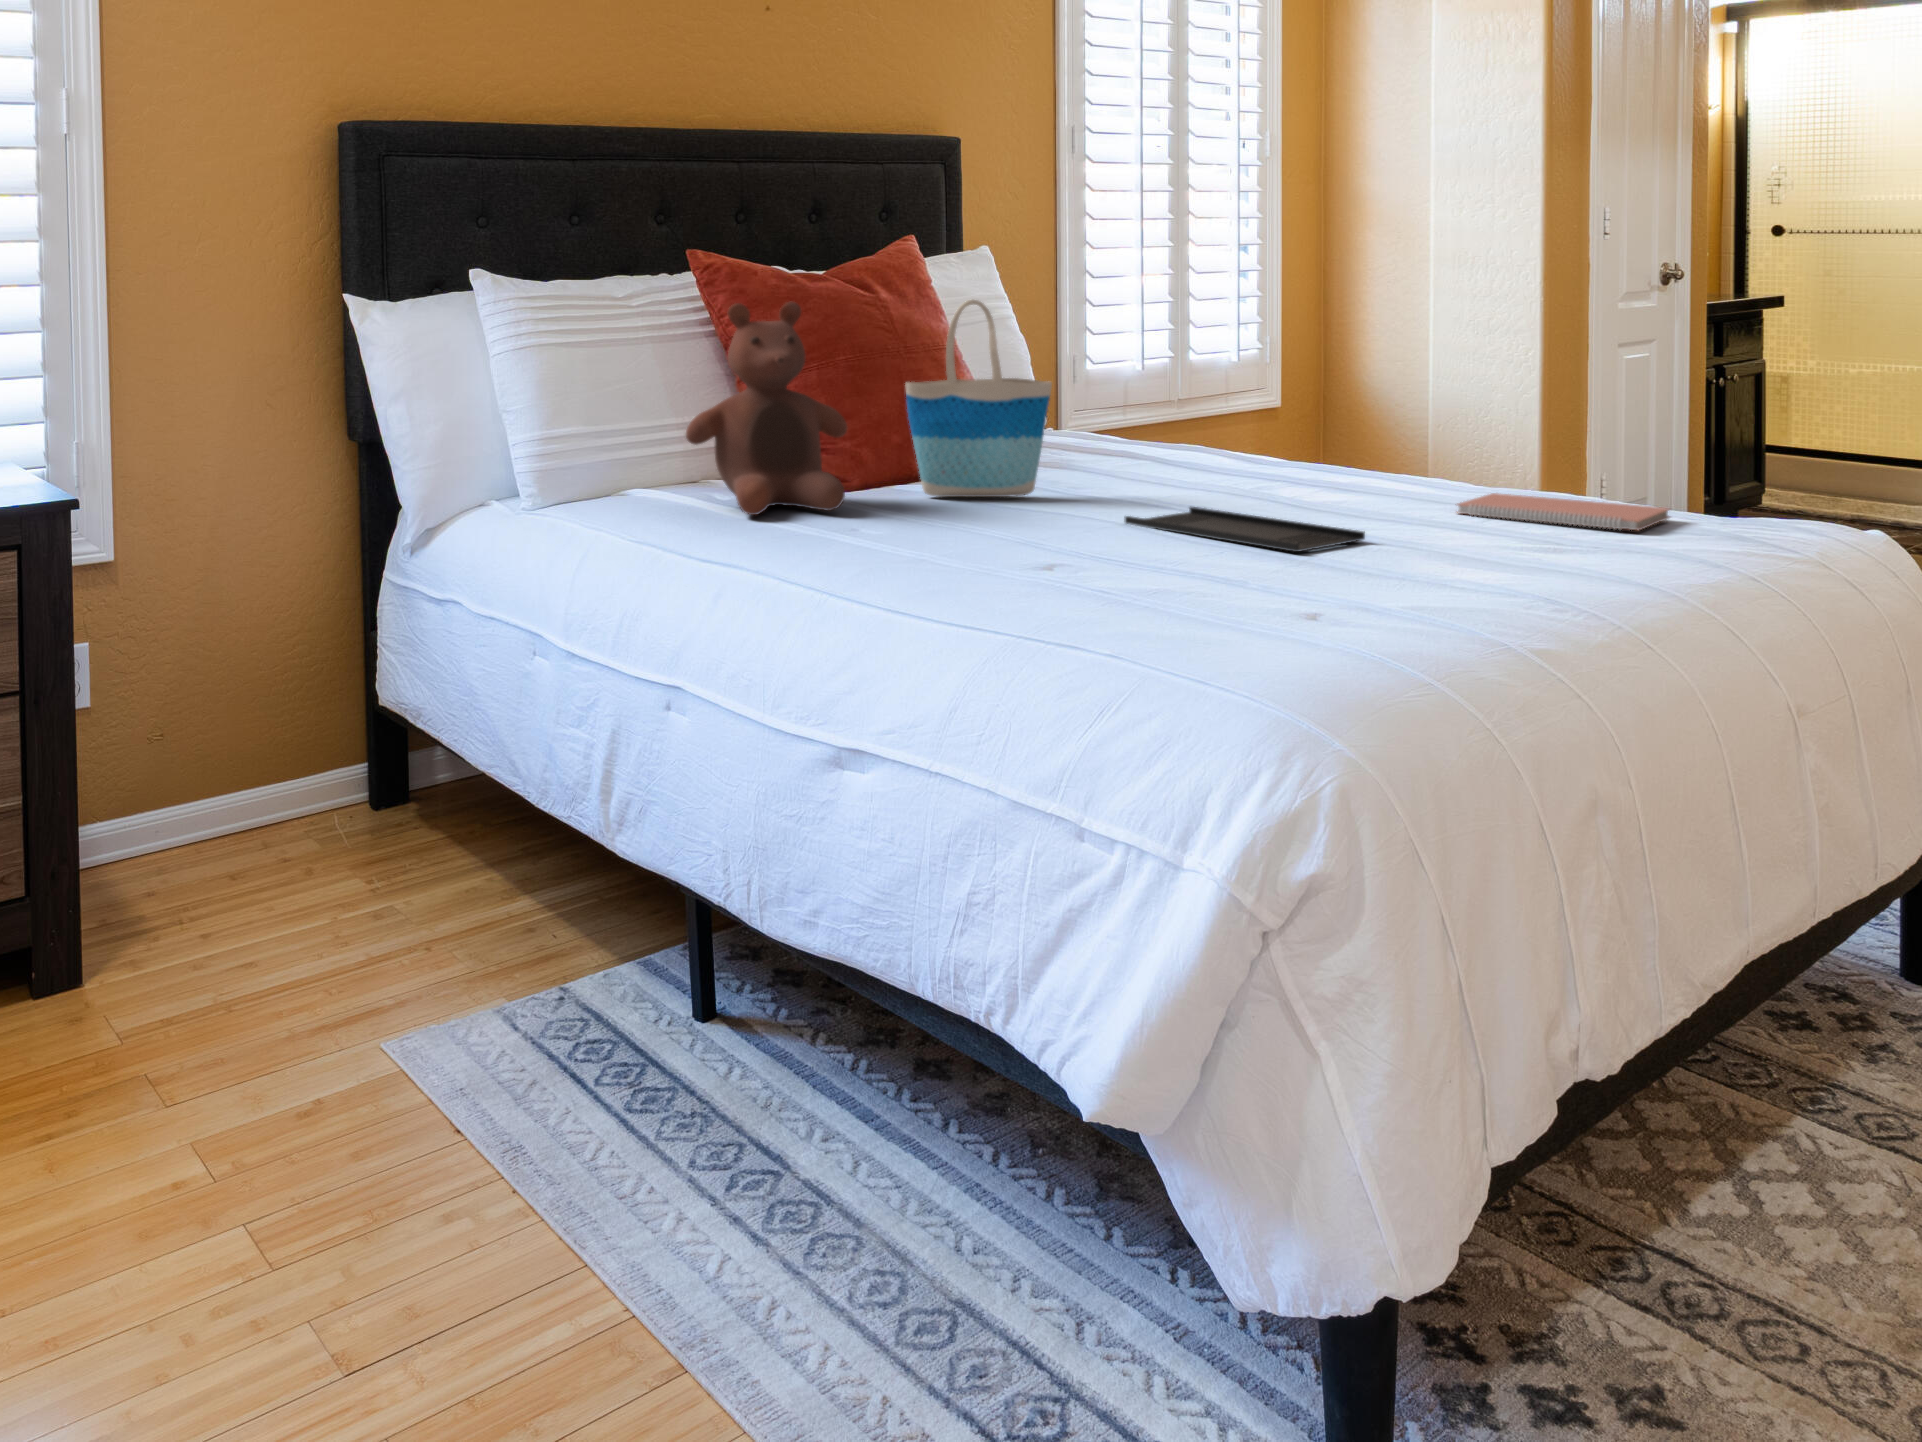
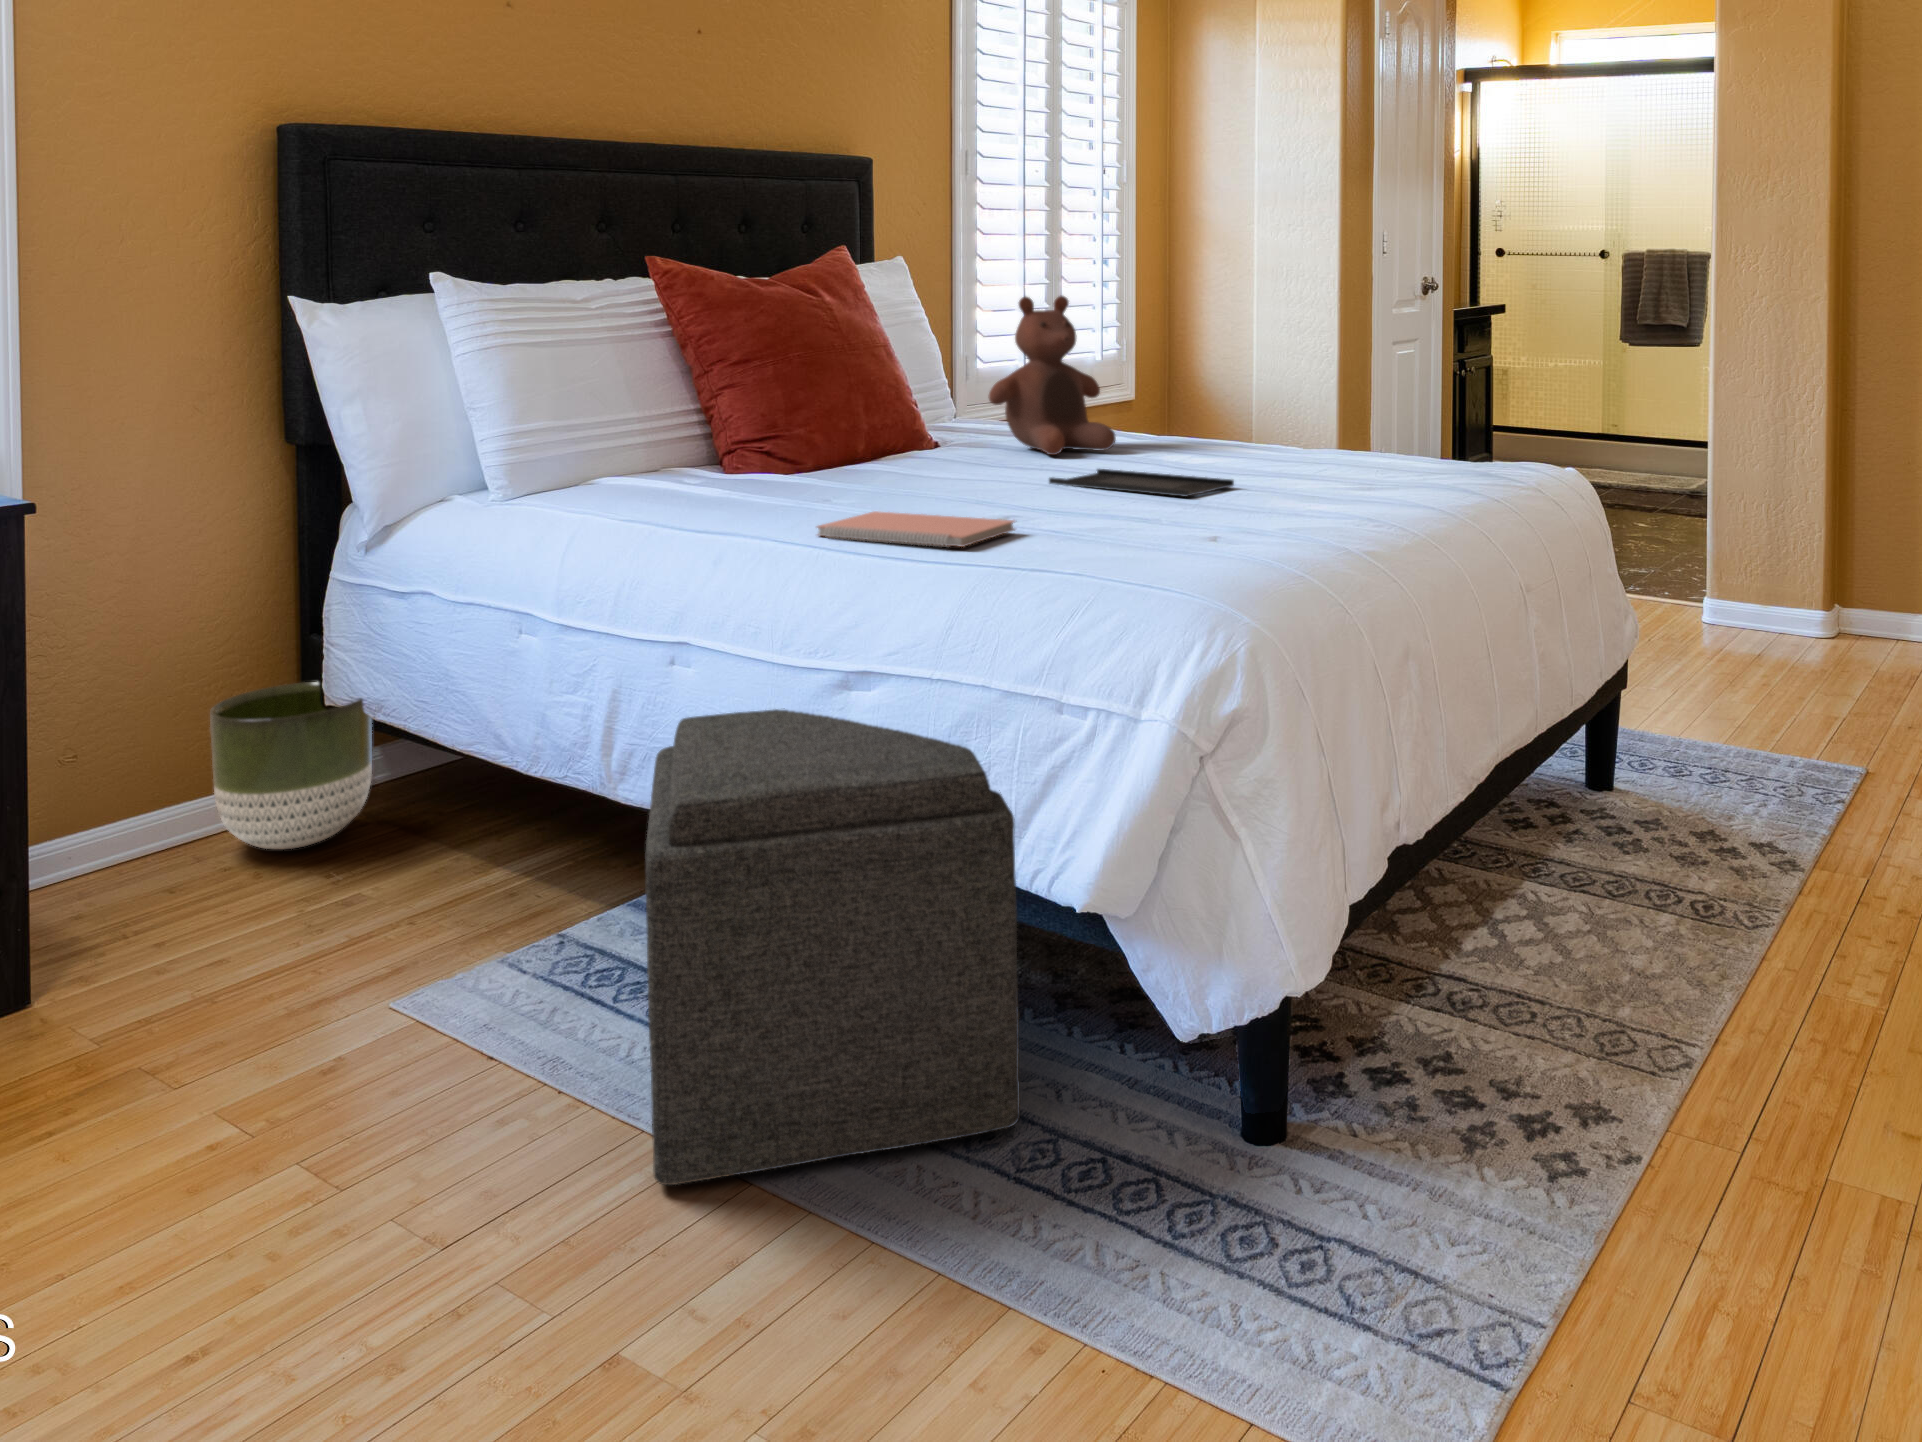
tote bag: present [906,300,1052,497] -> none [858,300,983,470]
stuffed bear: present [686,302,847,515] -> present [988,296,1116,455]
notebook: present [1457,493,1670,530] -> present [817,511,1015,547]
planter: none [265,684,412,852] -> present [210,681,372,849]
ottoman: none [576,783,1024,1364] -> present [645,709,1020,1185]

